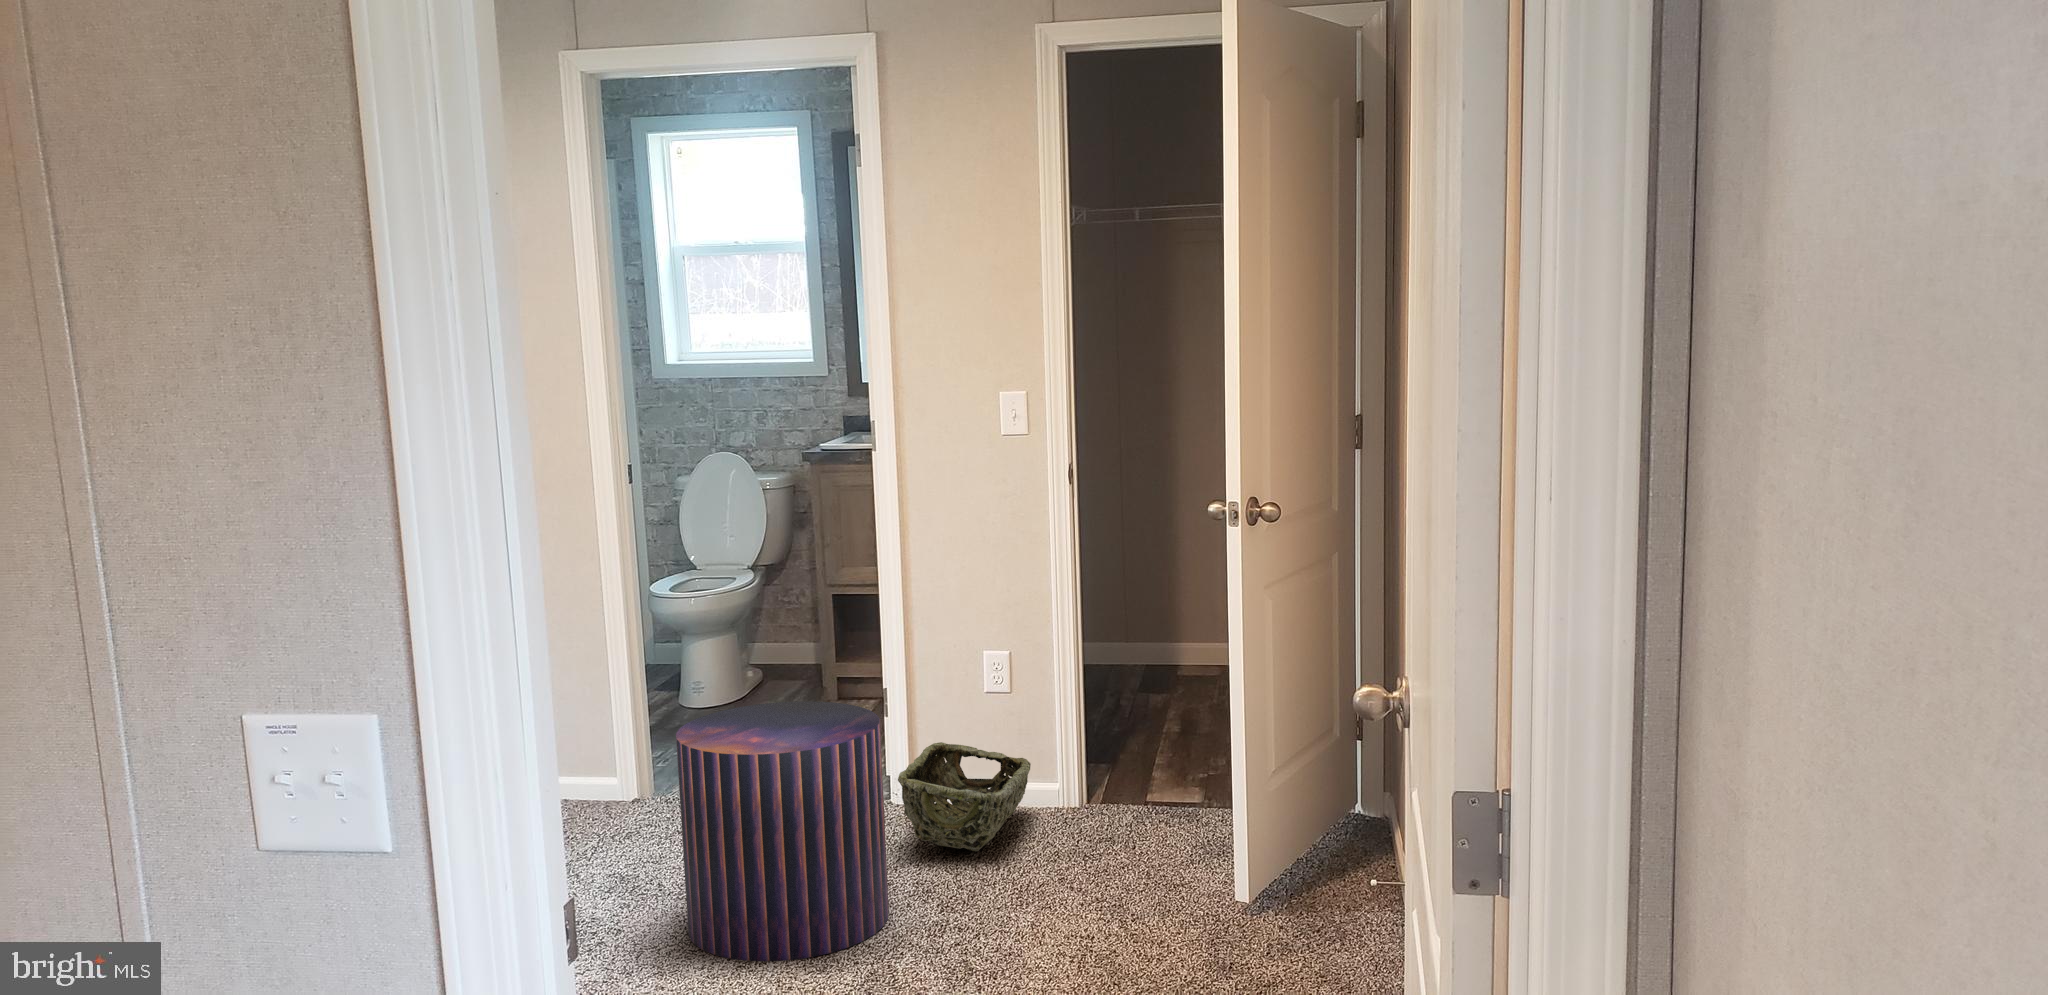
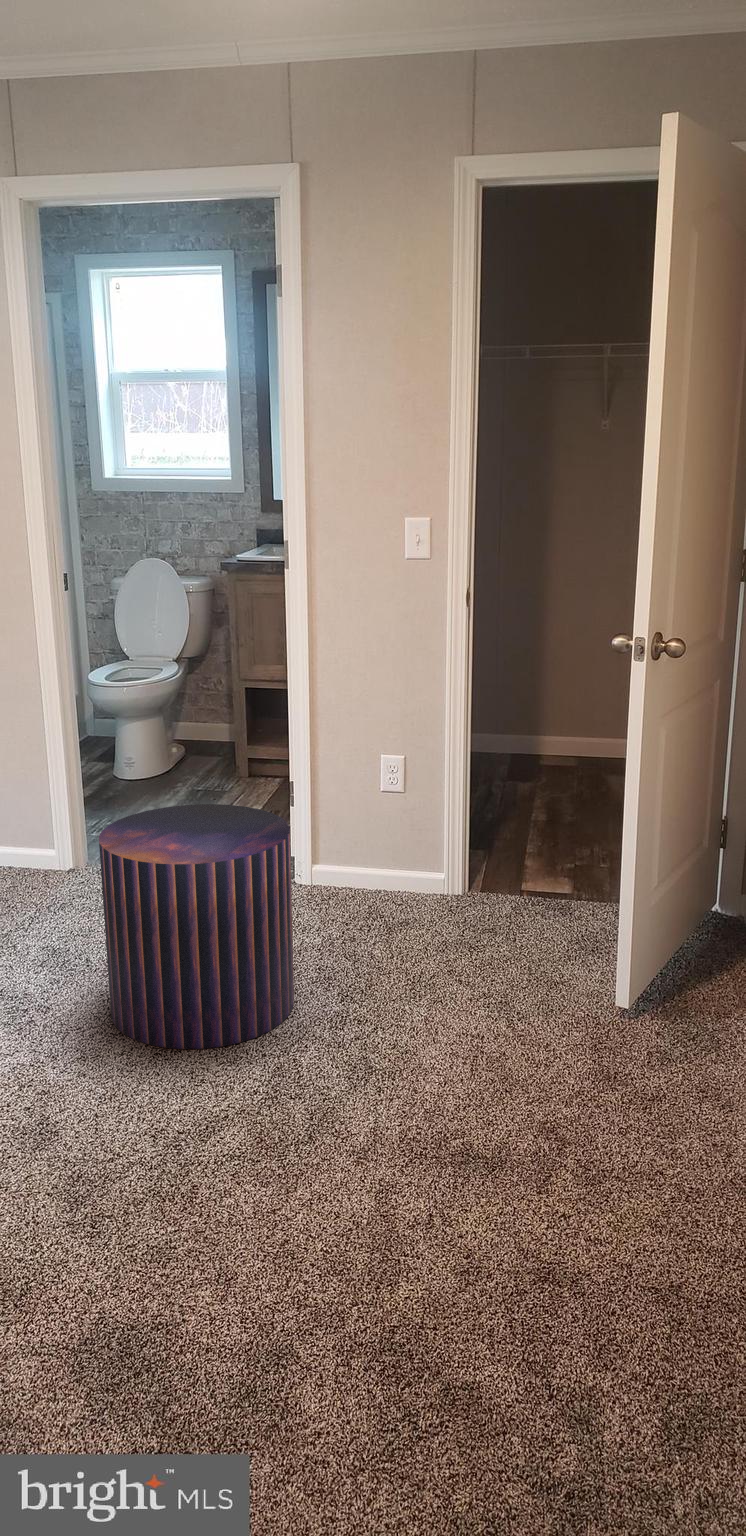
woven basket: present [898,742,1031,851] -> none [303,834,422,938]

